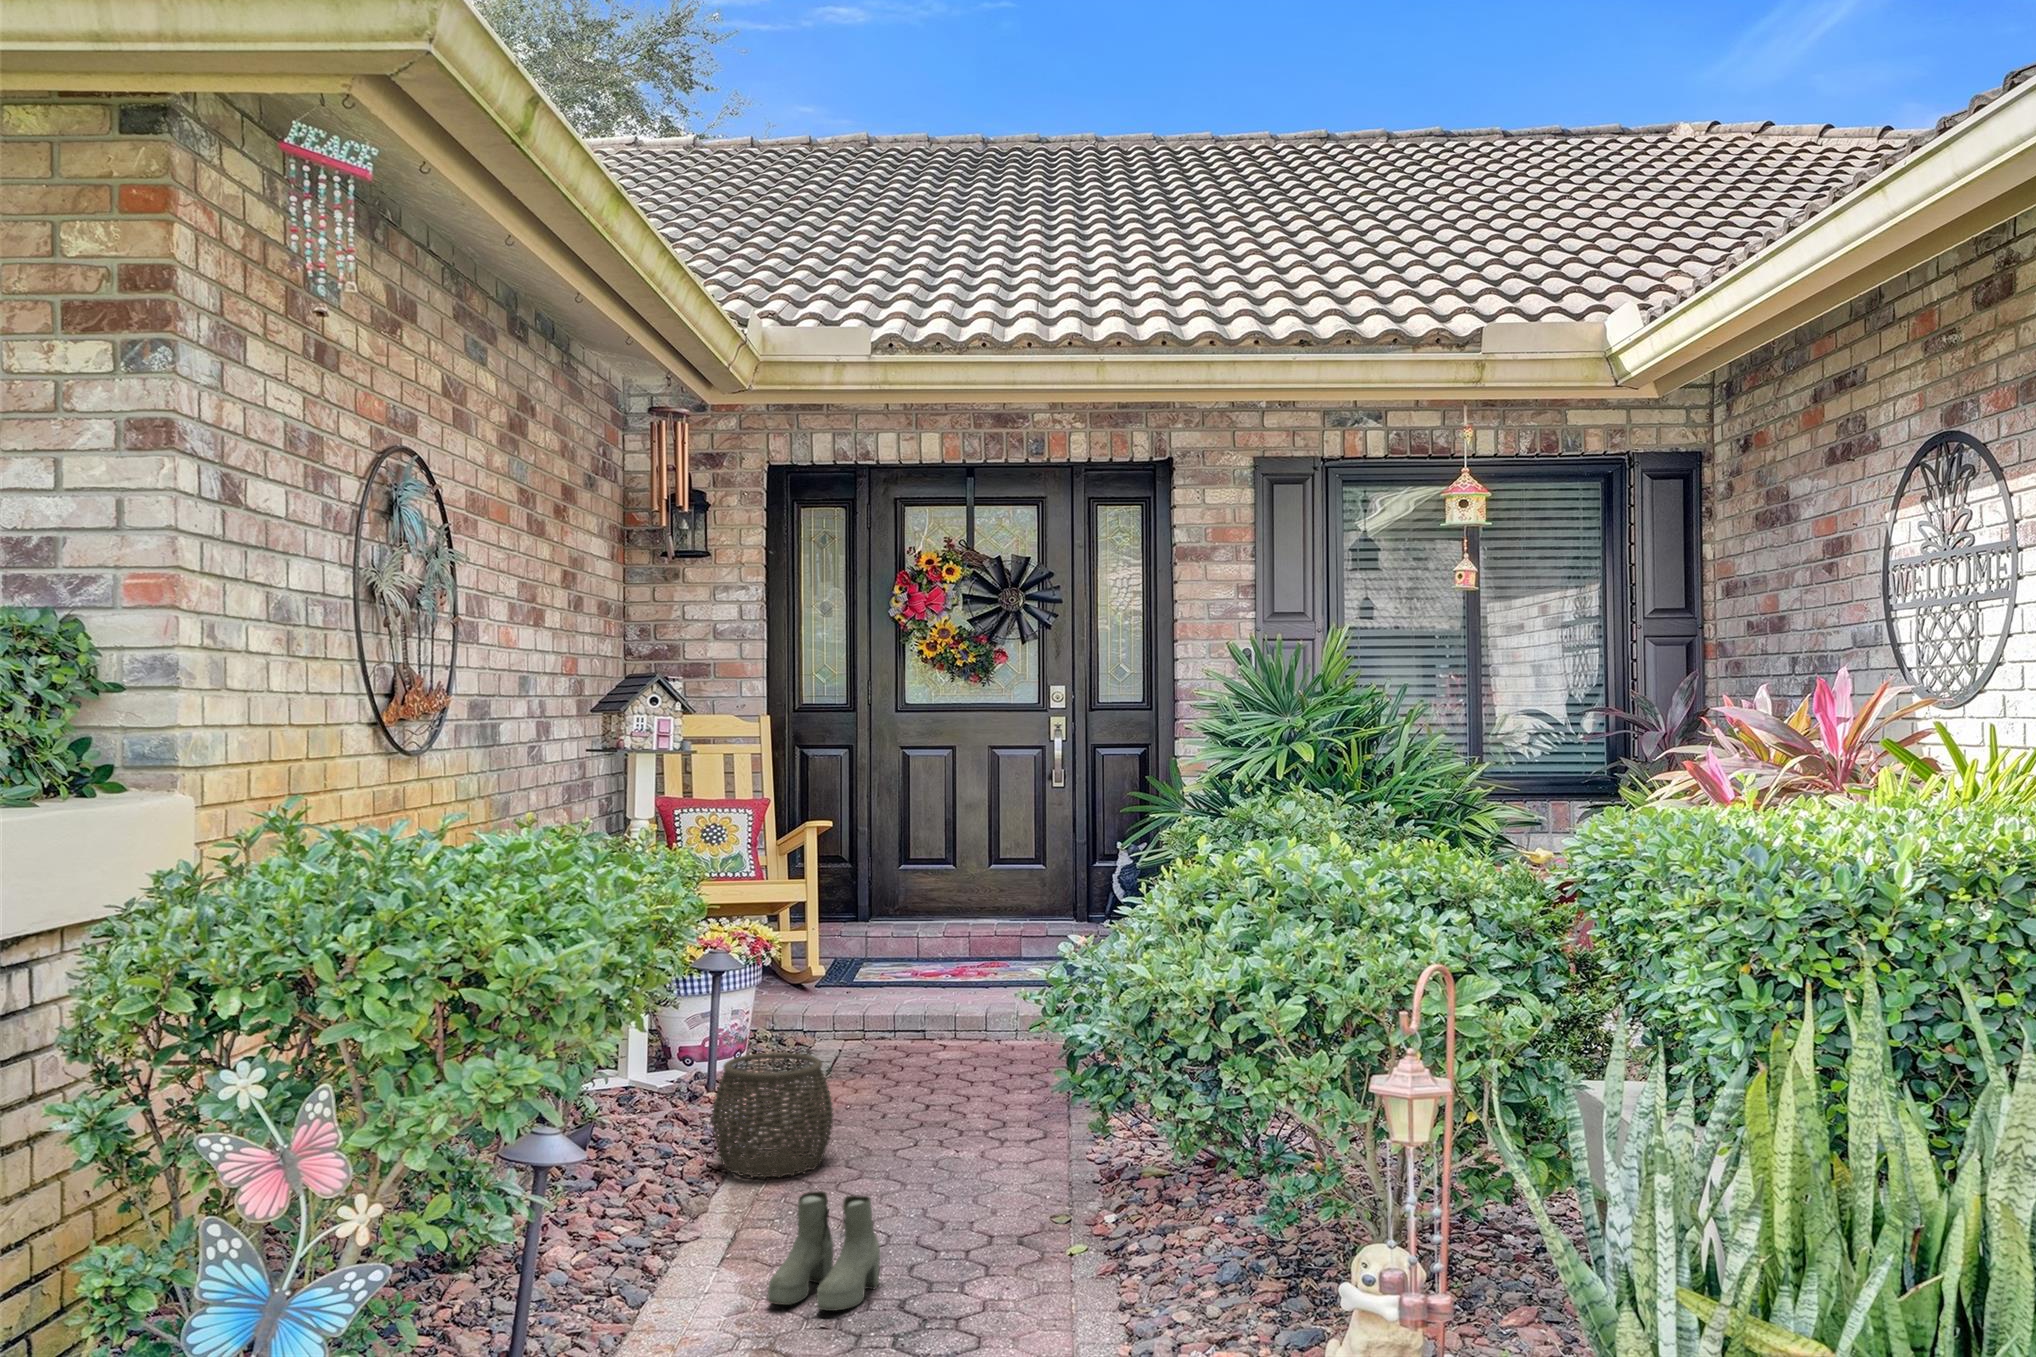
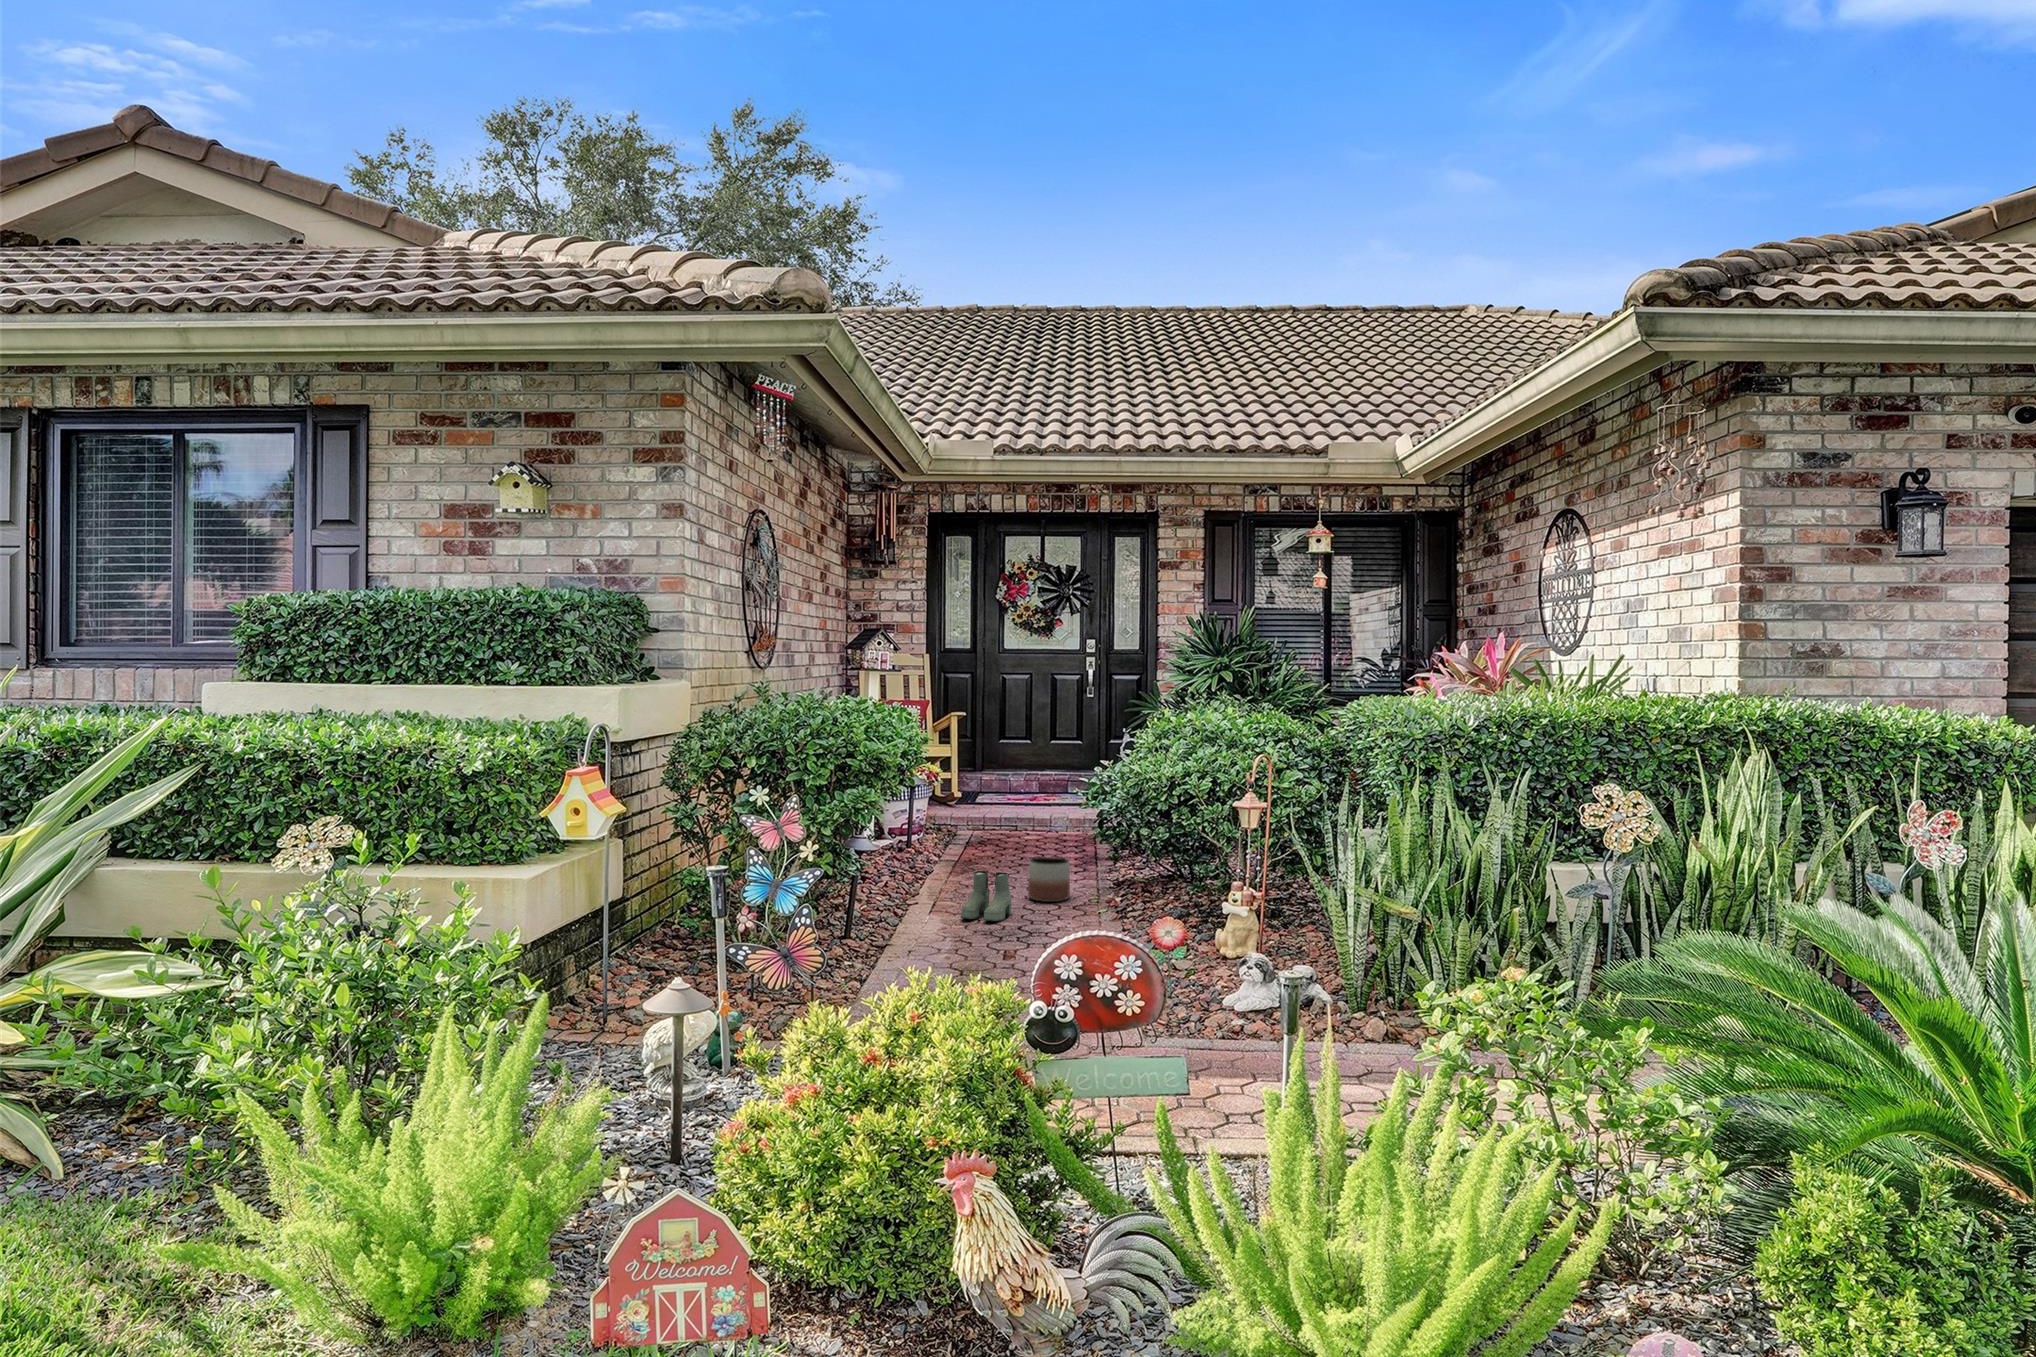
woven basket: present [712,1052,833,1178] -> none [921,819,981,877]
planter: none [920,1145,1007,1247] -> present [1028,857,1070,902]

